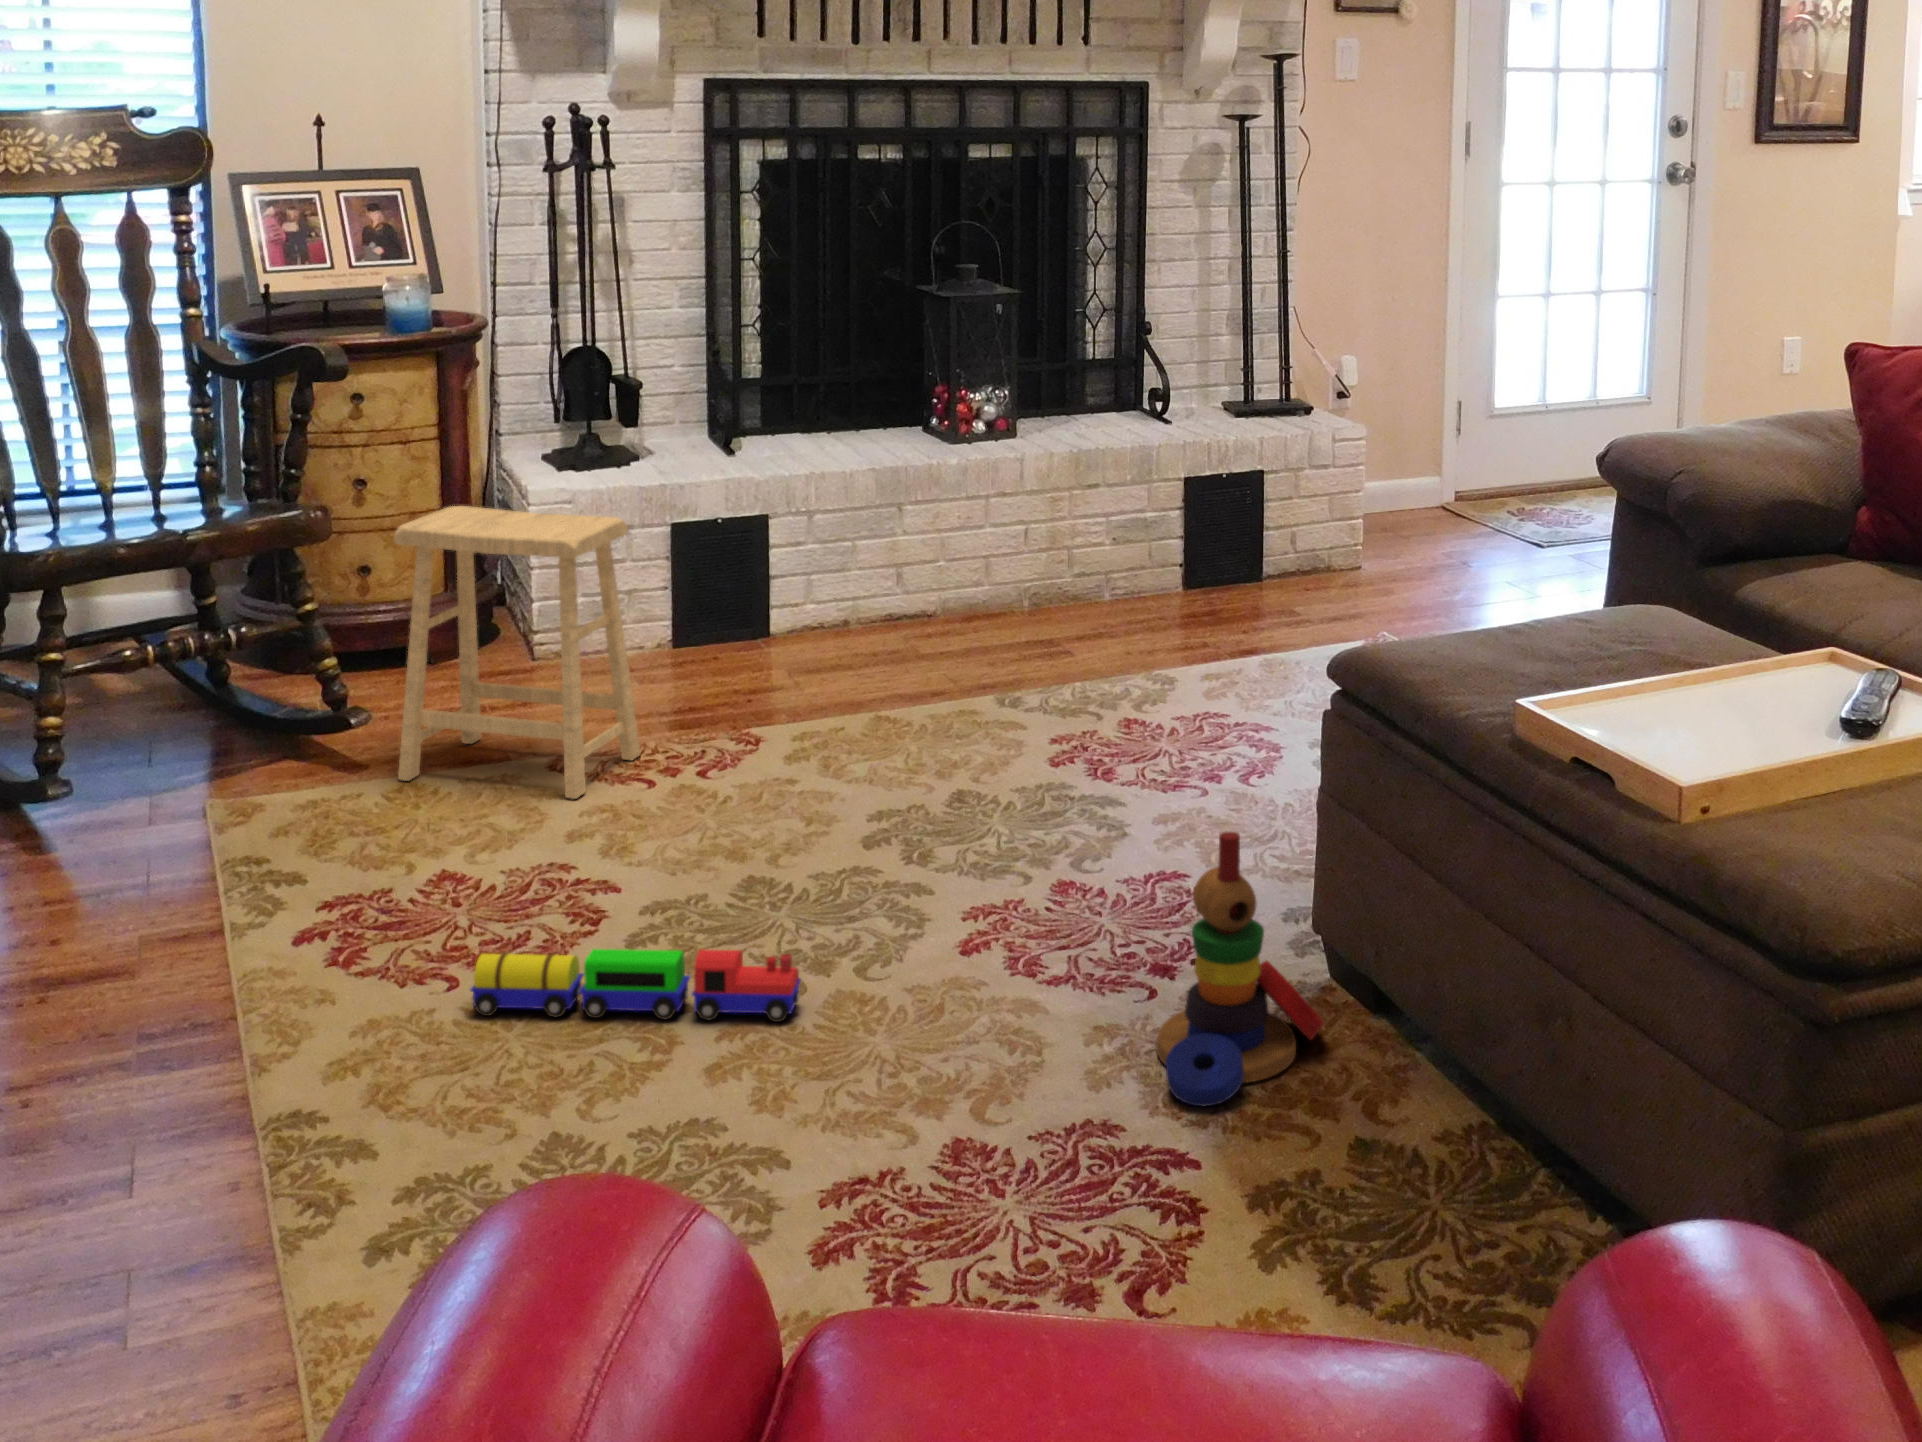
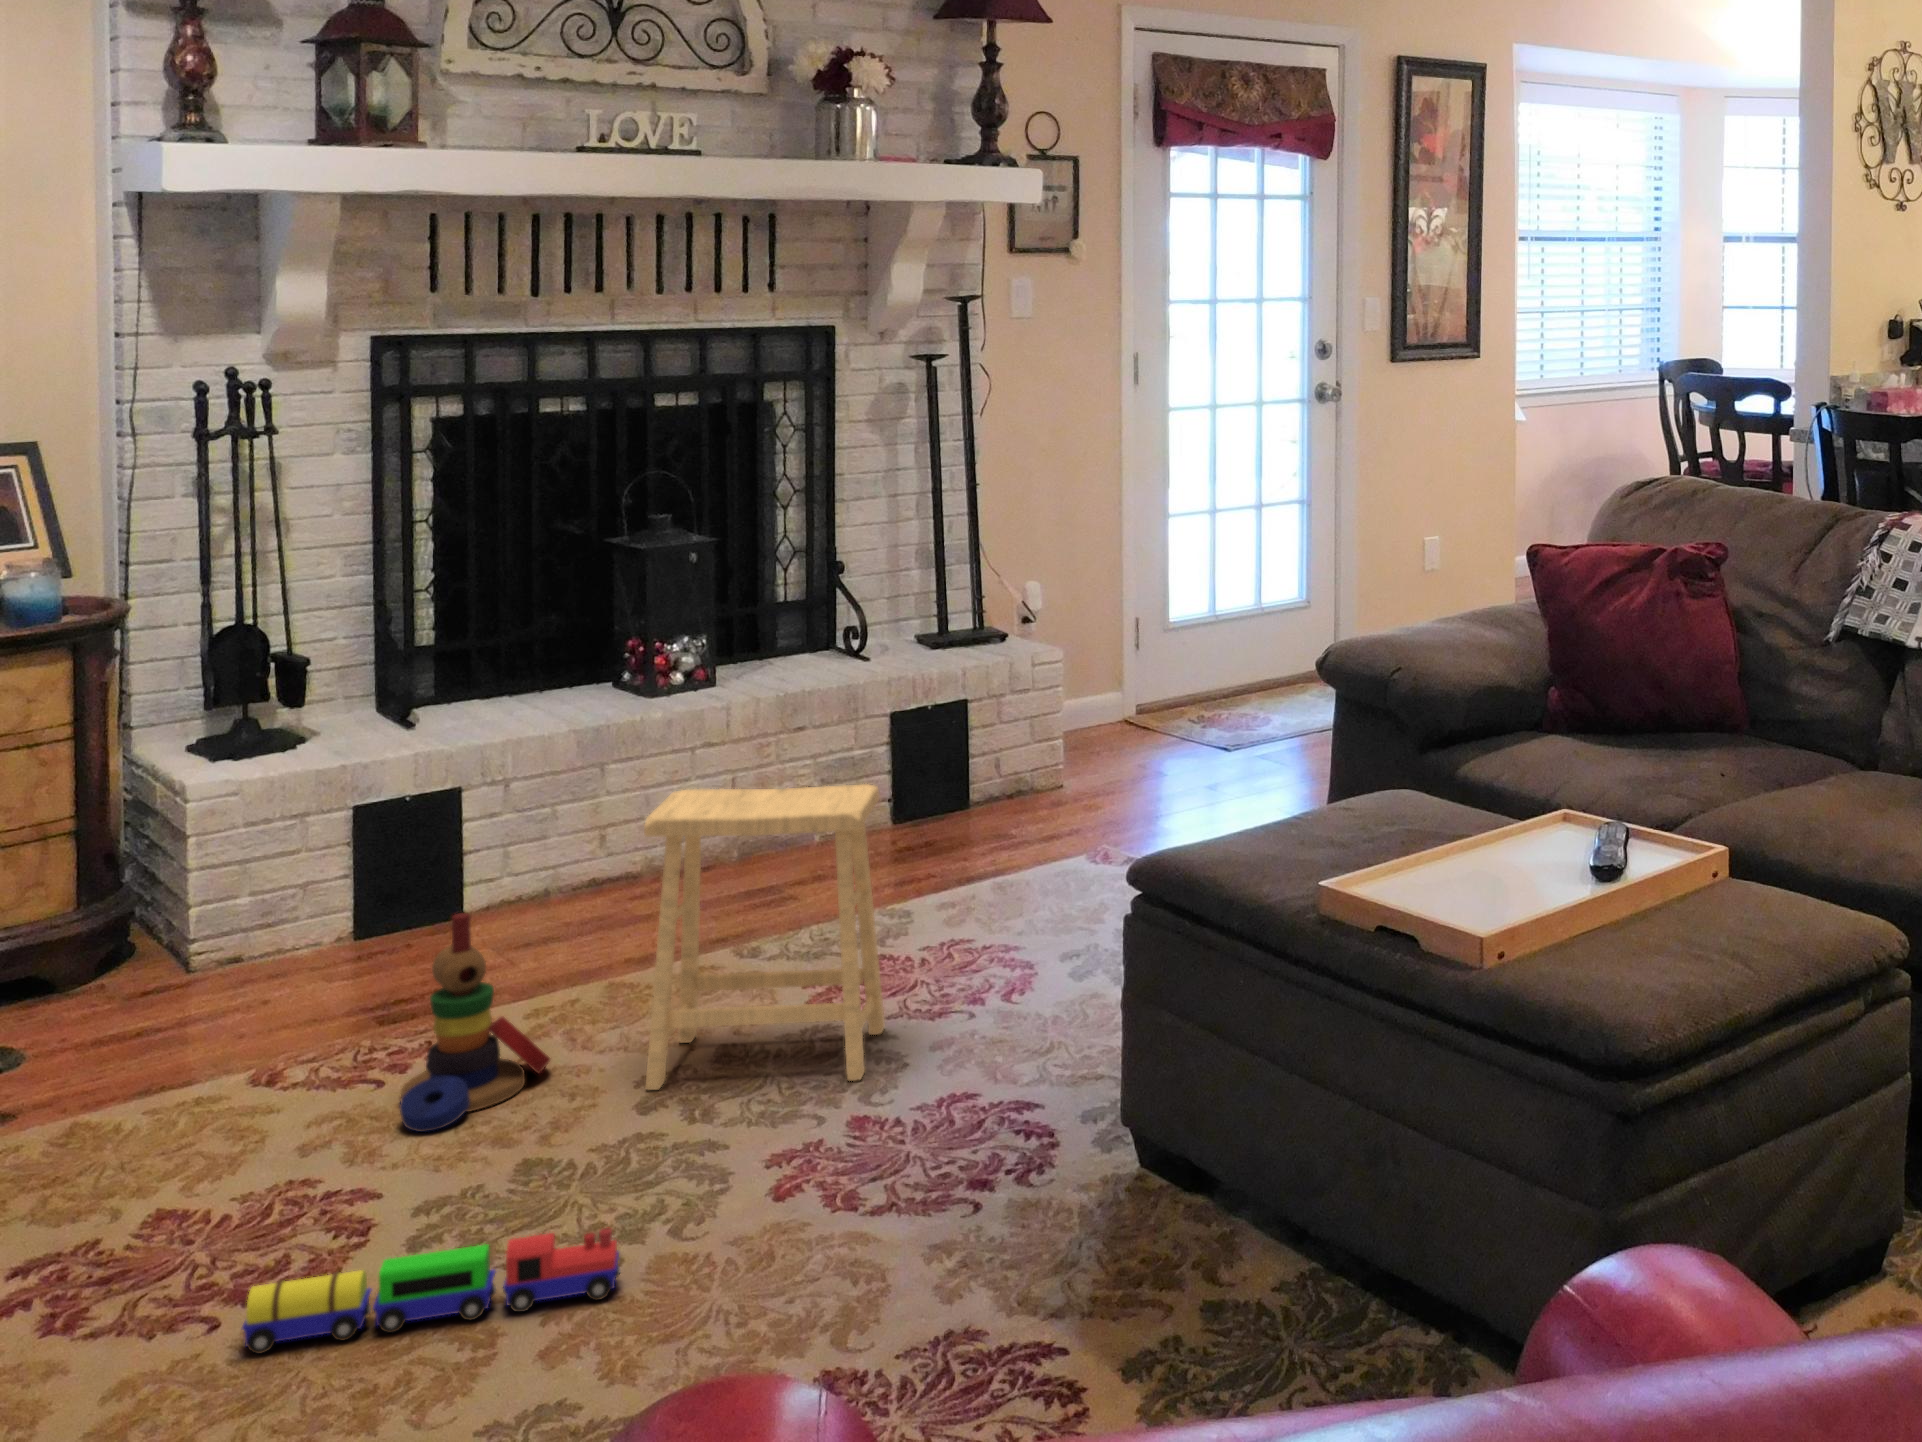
footstool: present [394,506,641,799] -> present [644,784,885,1090]
stacking toy: present [1156,832,1324,1106] -> present [400,913,550,1132]

